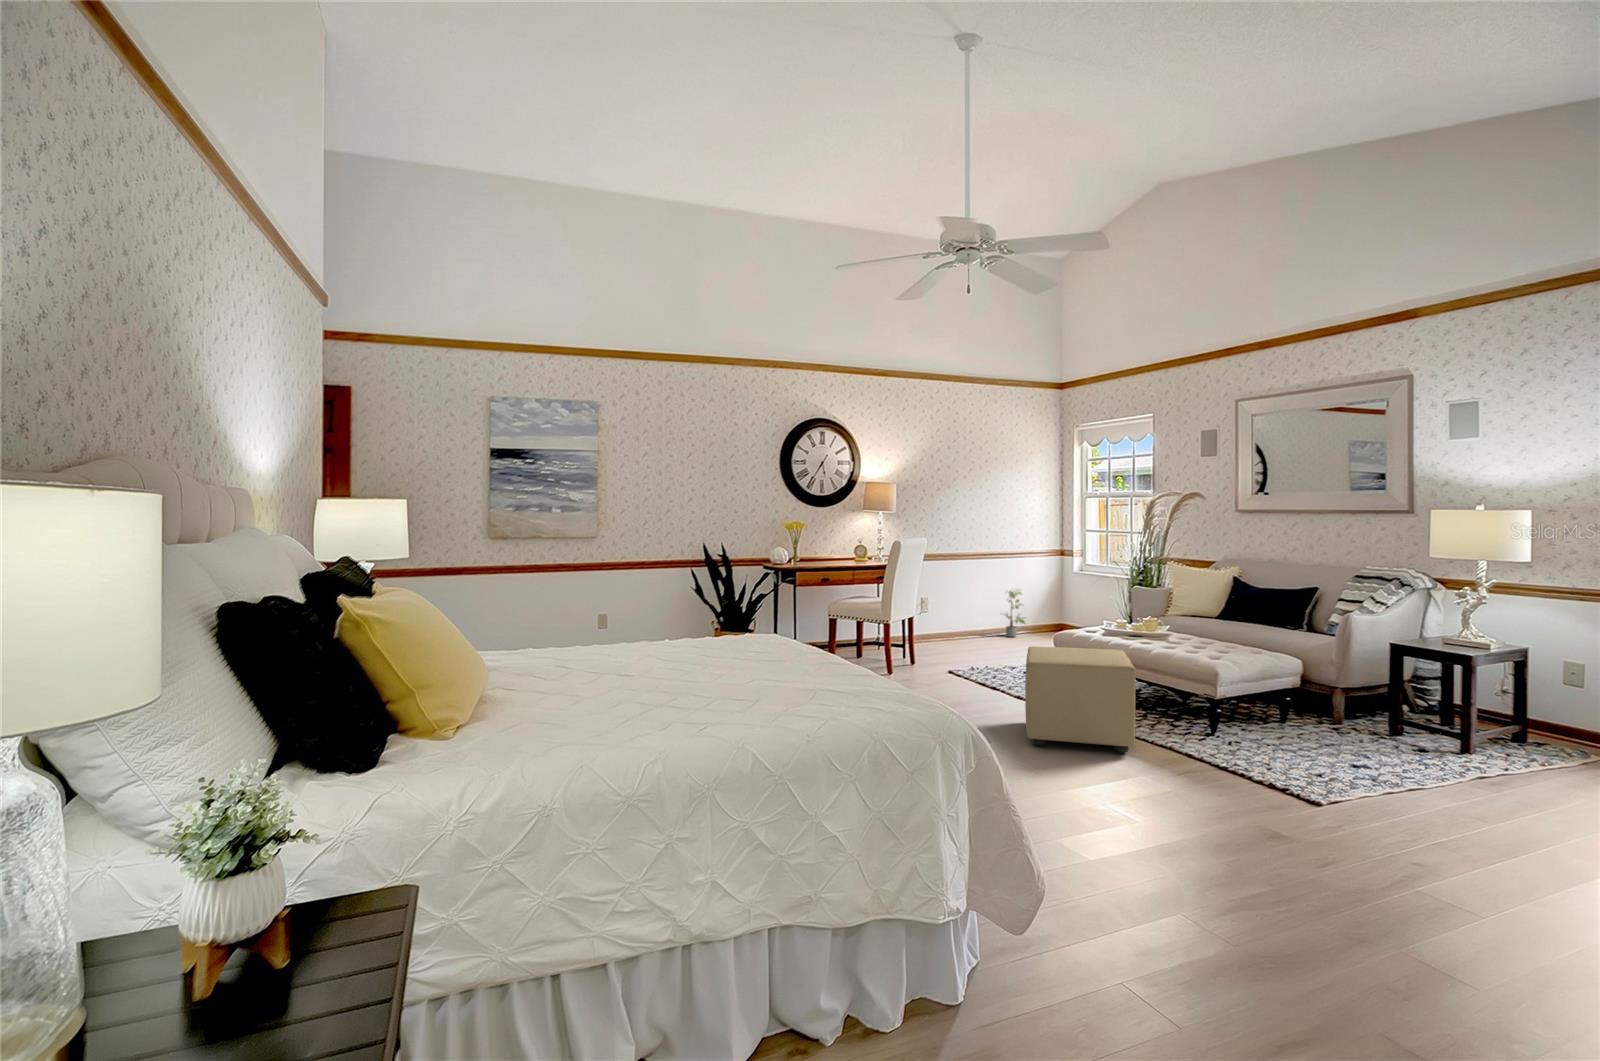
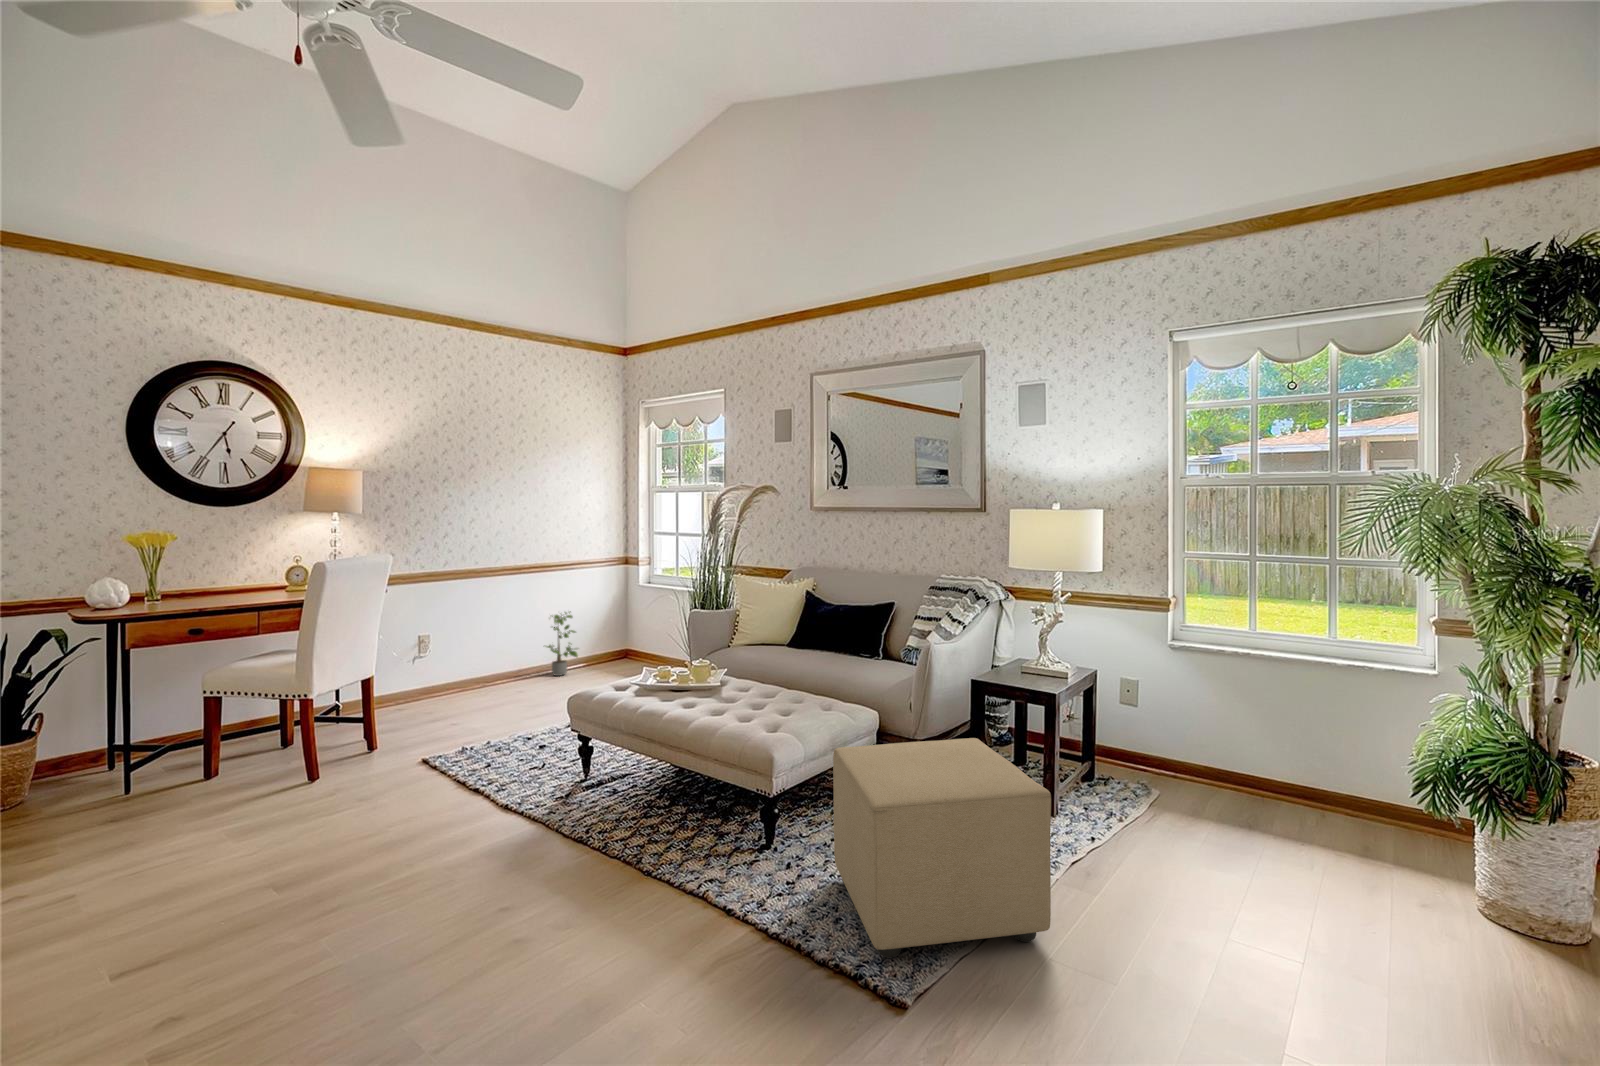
ottoman: present [1025,646,1135,753] -> present [833,738,1051,958]

